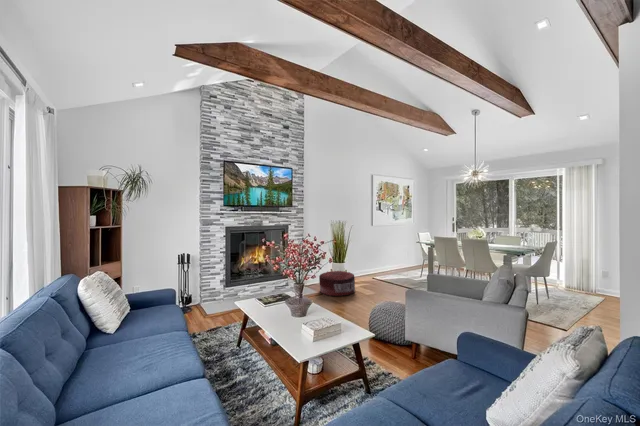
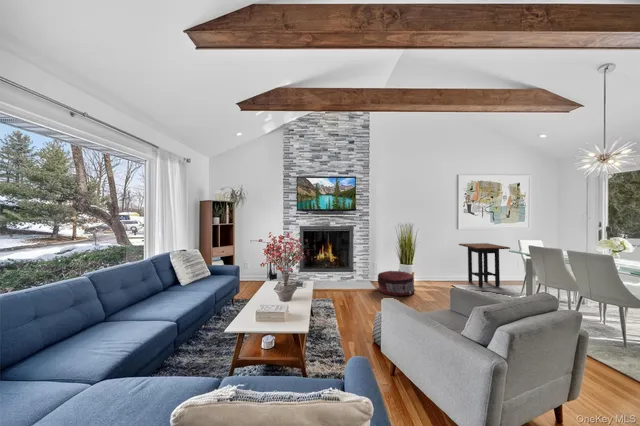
side table: none [373,238,412,277] -> present [459,243,510,287]

